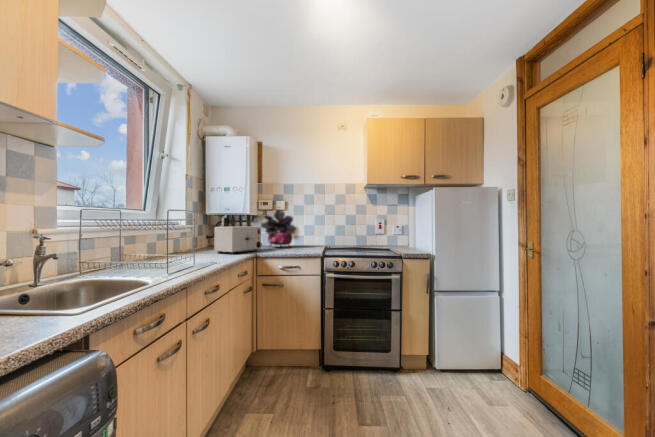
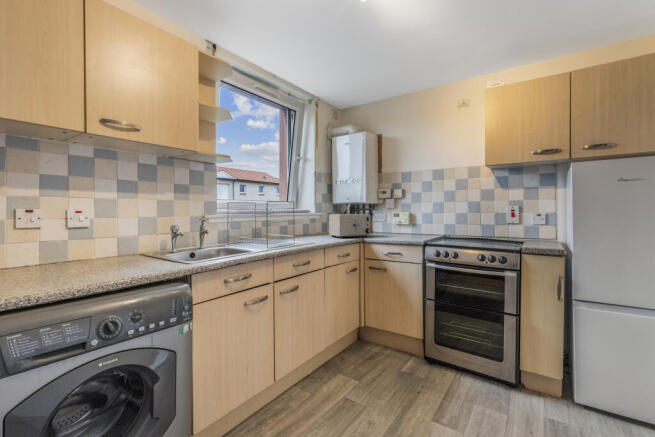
potted plant: present [261,210,296,246] -> none [375,198,409,235]

